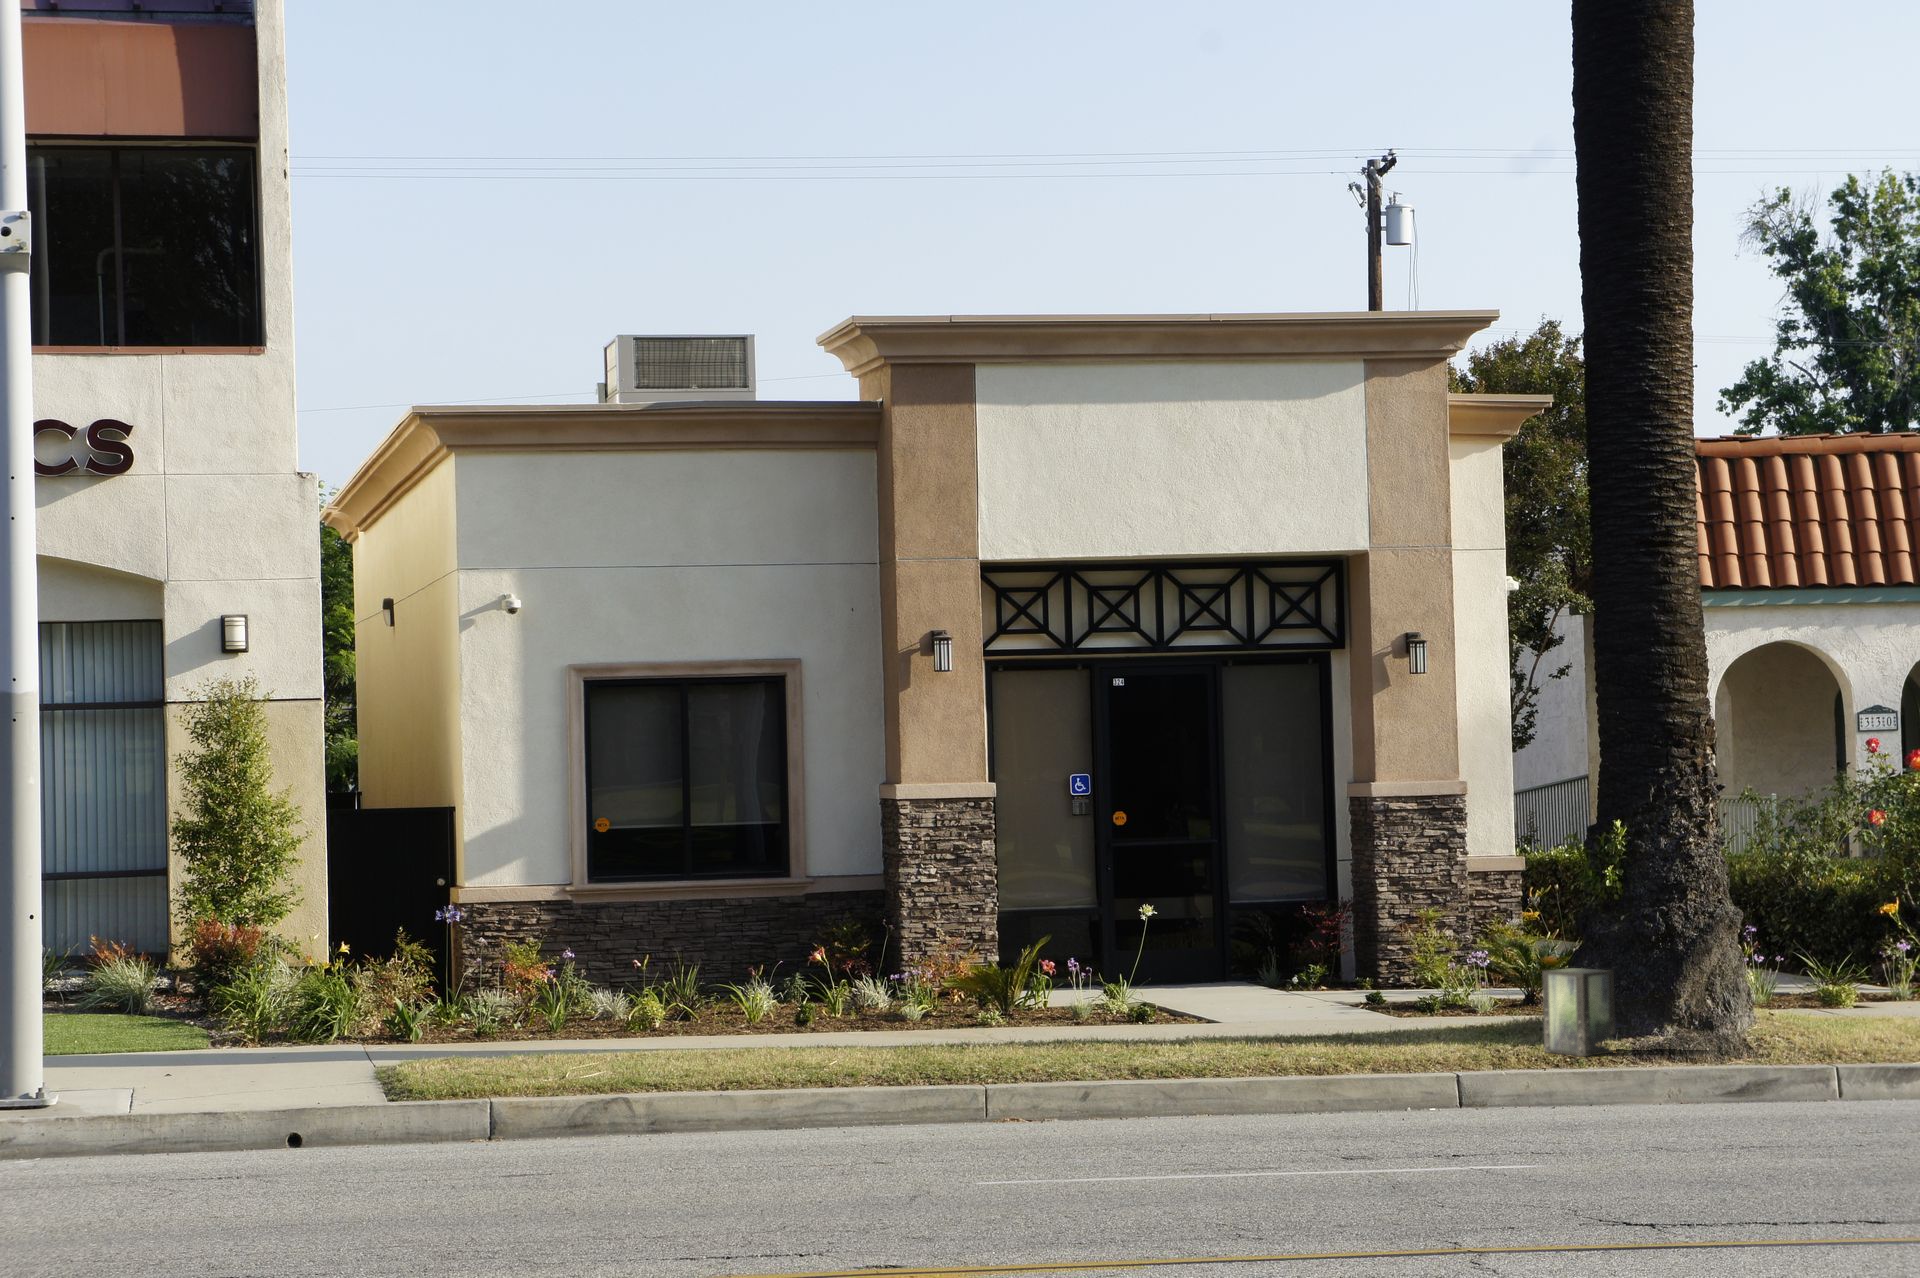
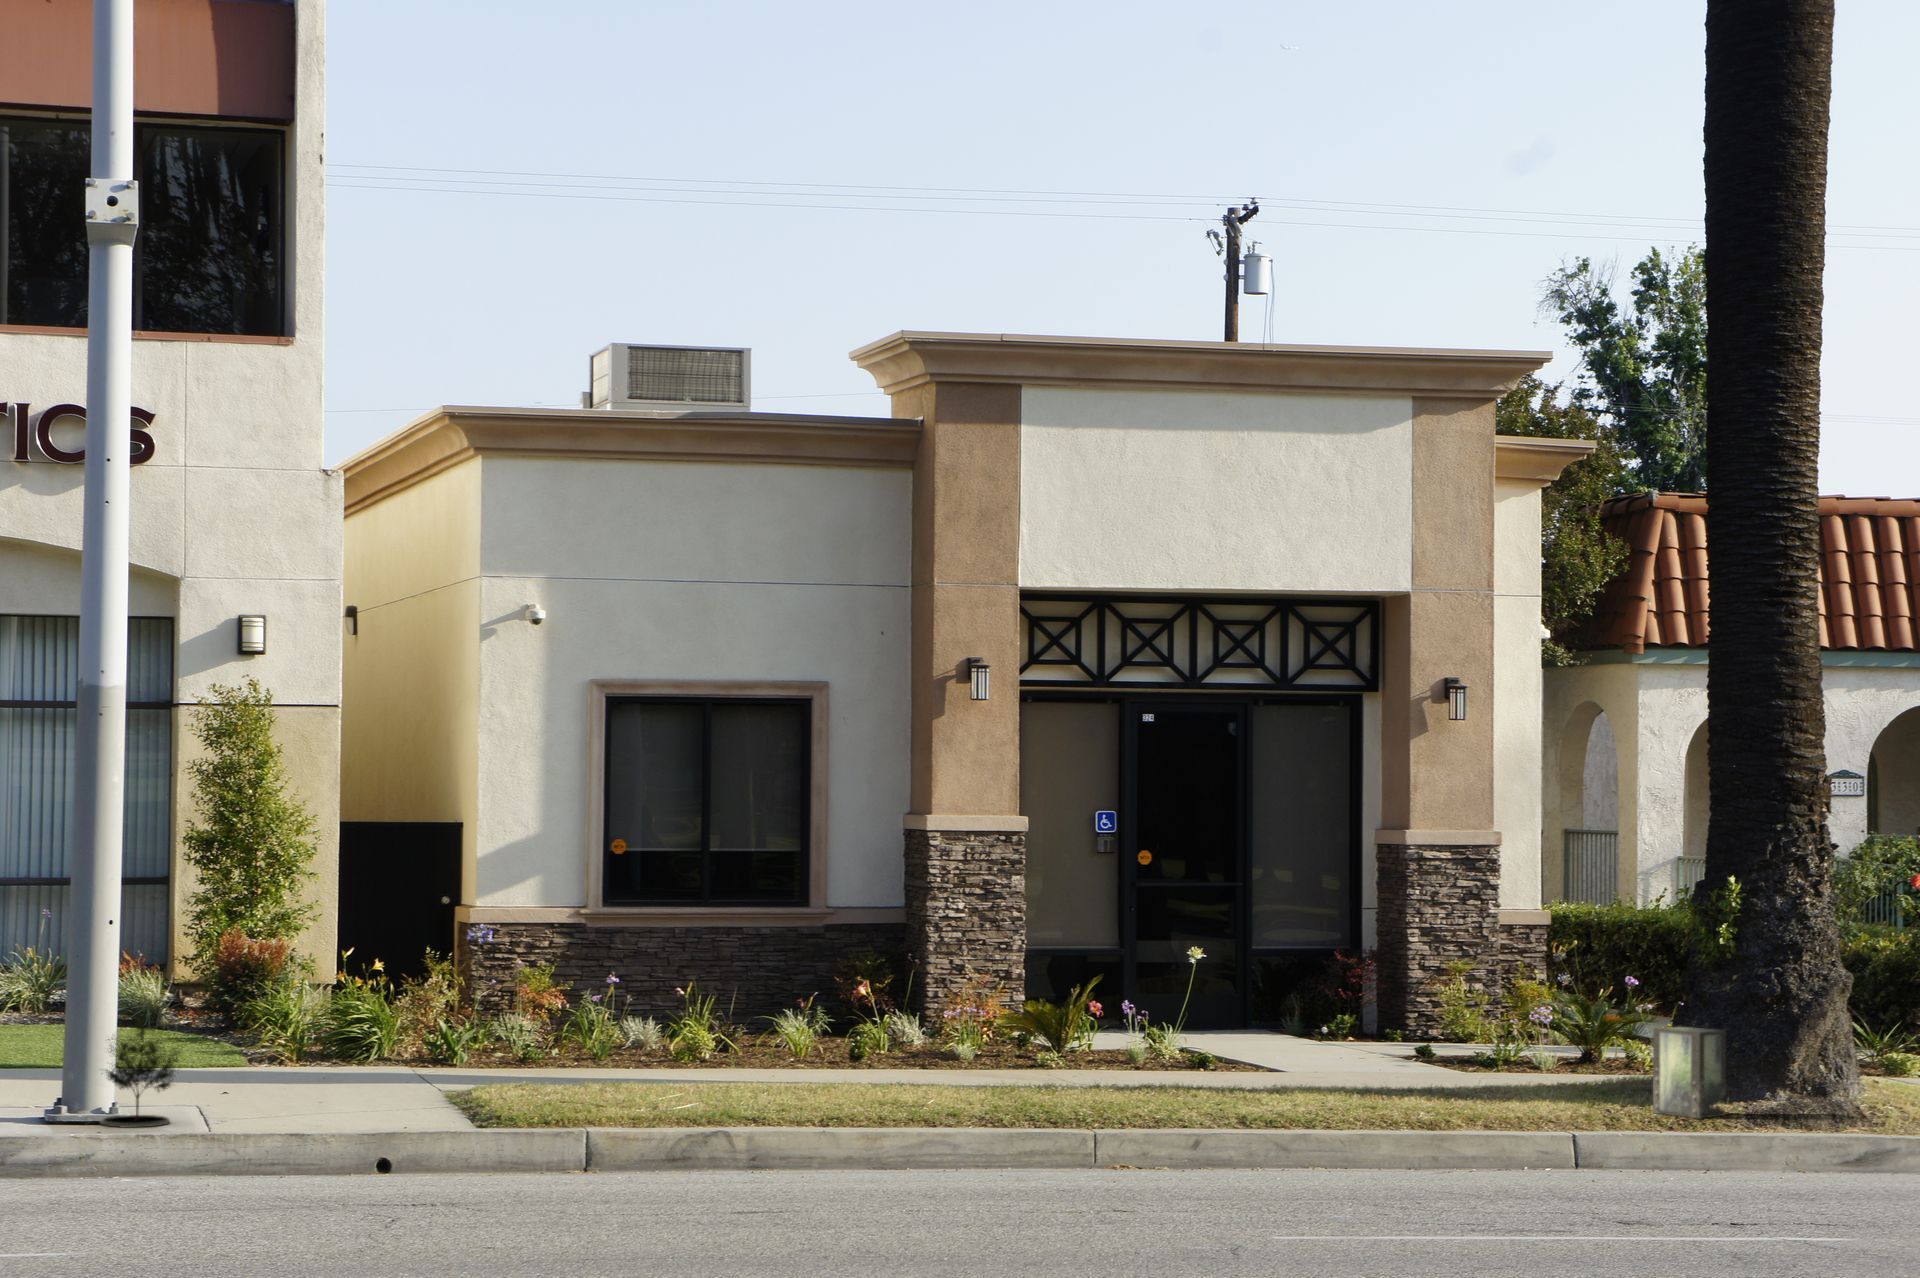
potted tree: none [48,994,127,1108] -> present [100,1009,180,1128]

